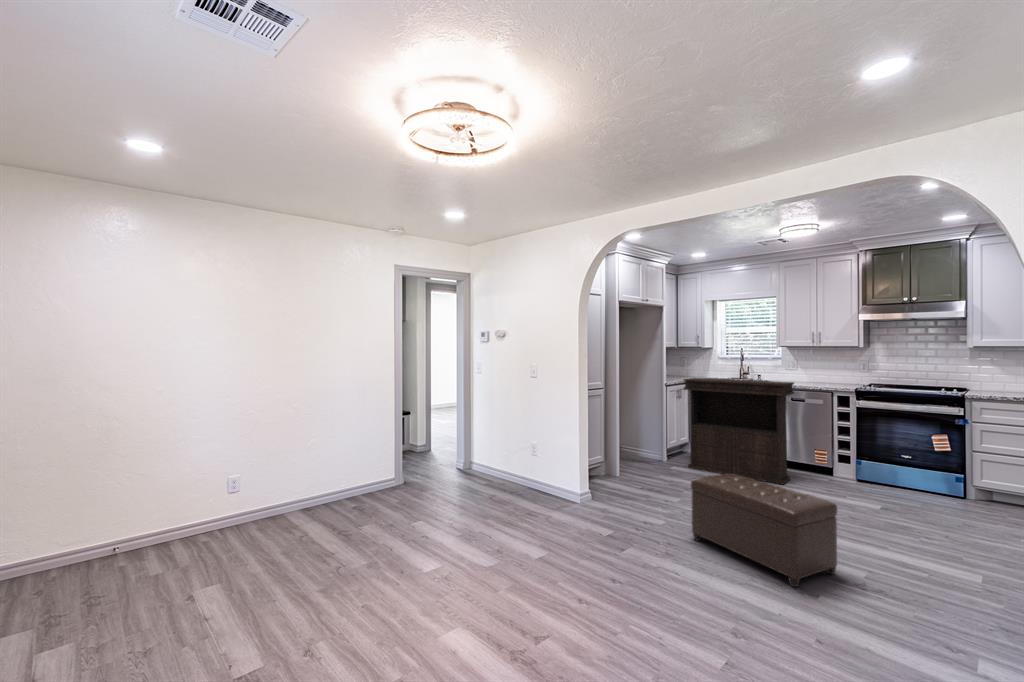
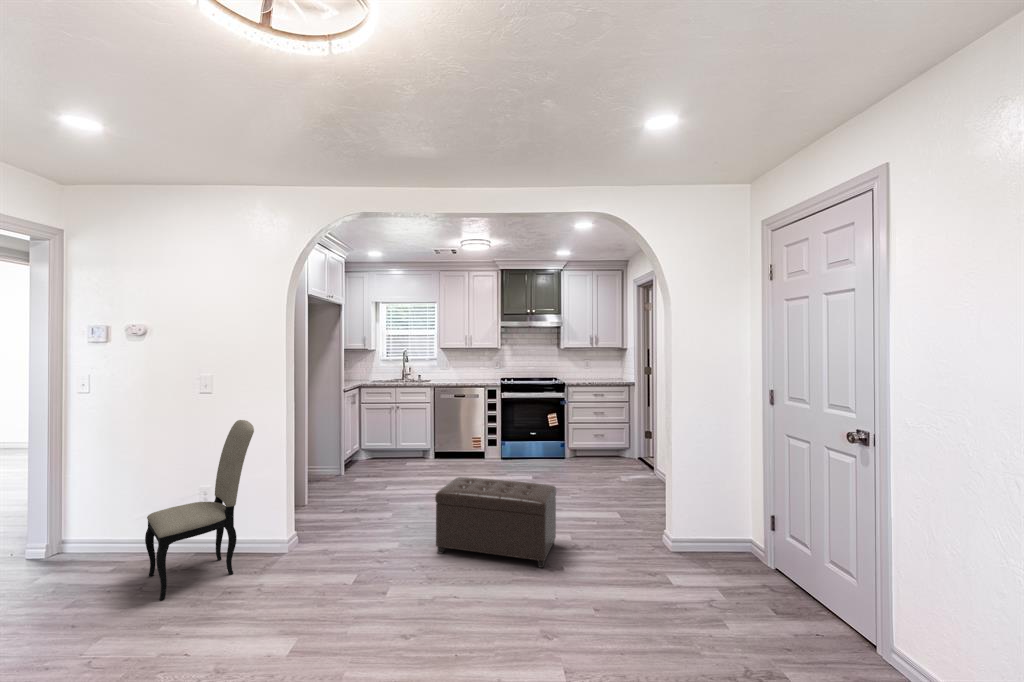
console table: present [684,378,794,485] -> none [367,381,464,476]
dining chair: none [494,395,554,506] -> present [145,420,254,600]

